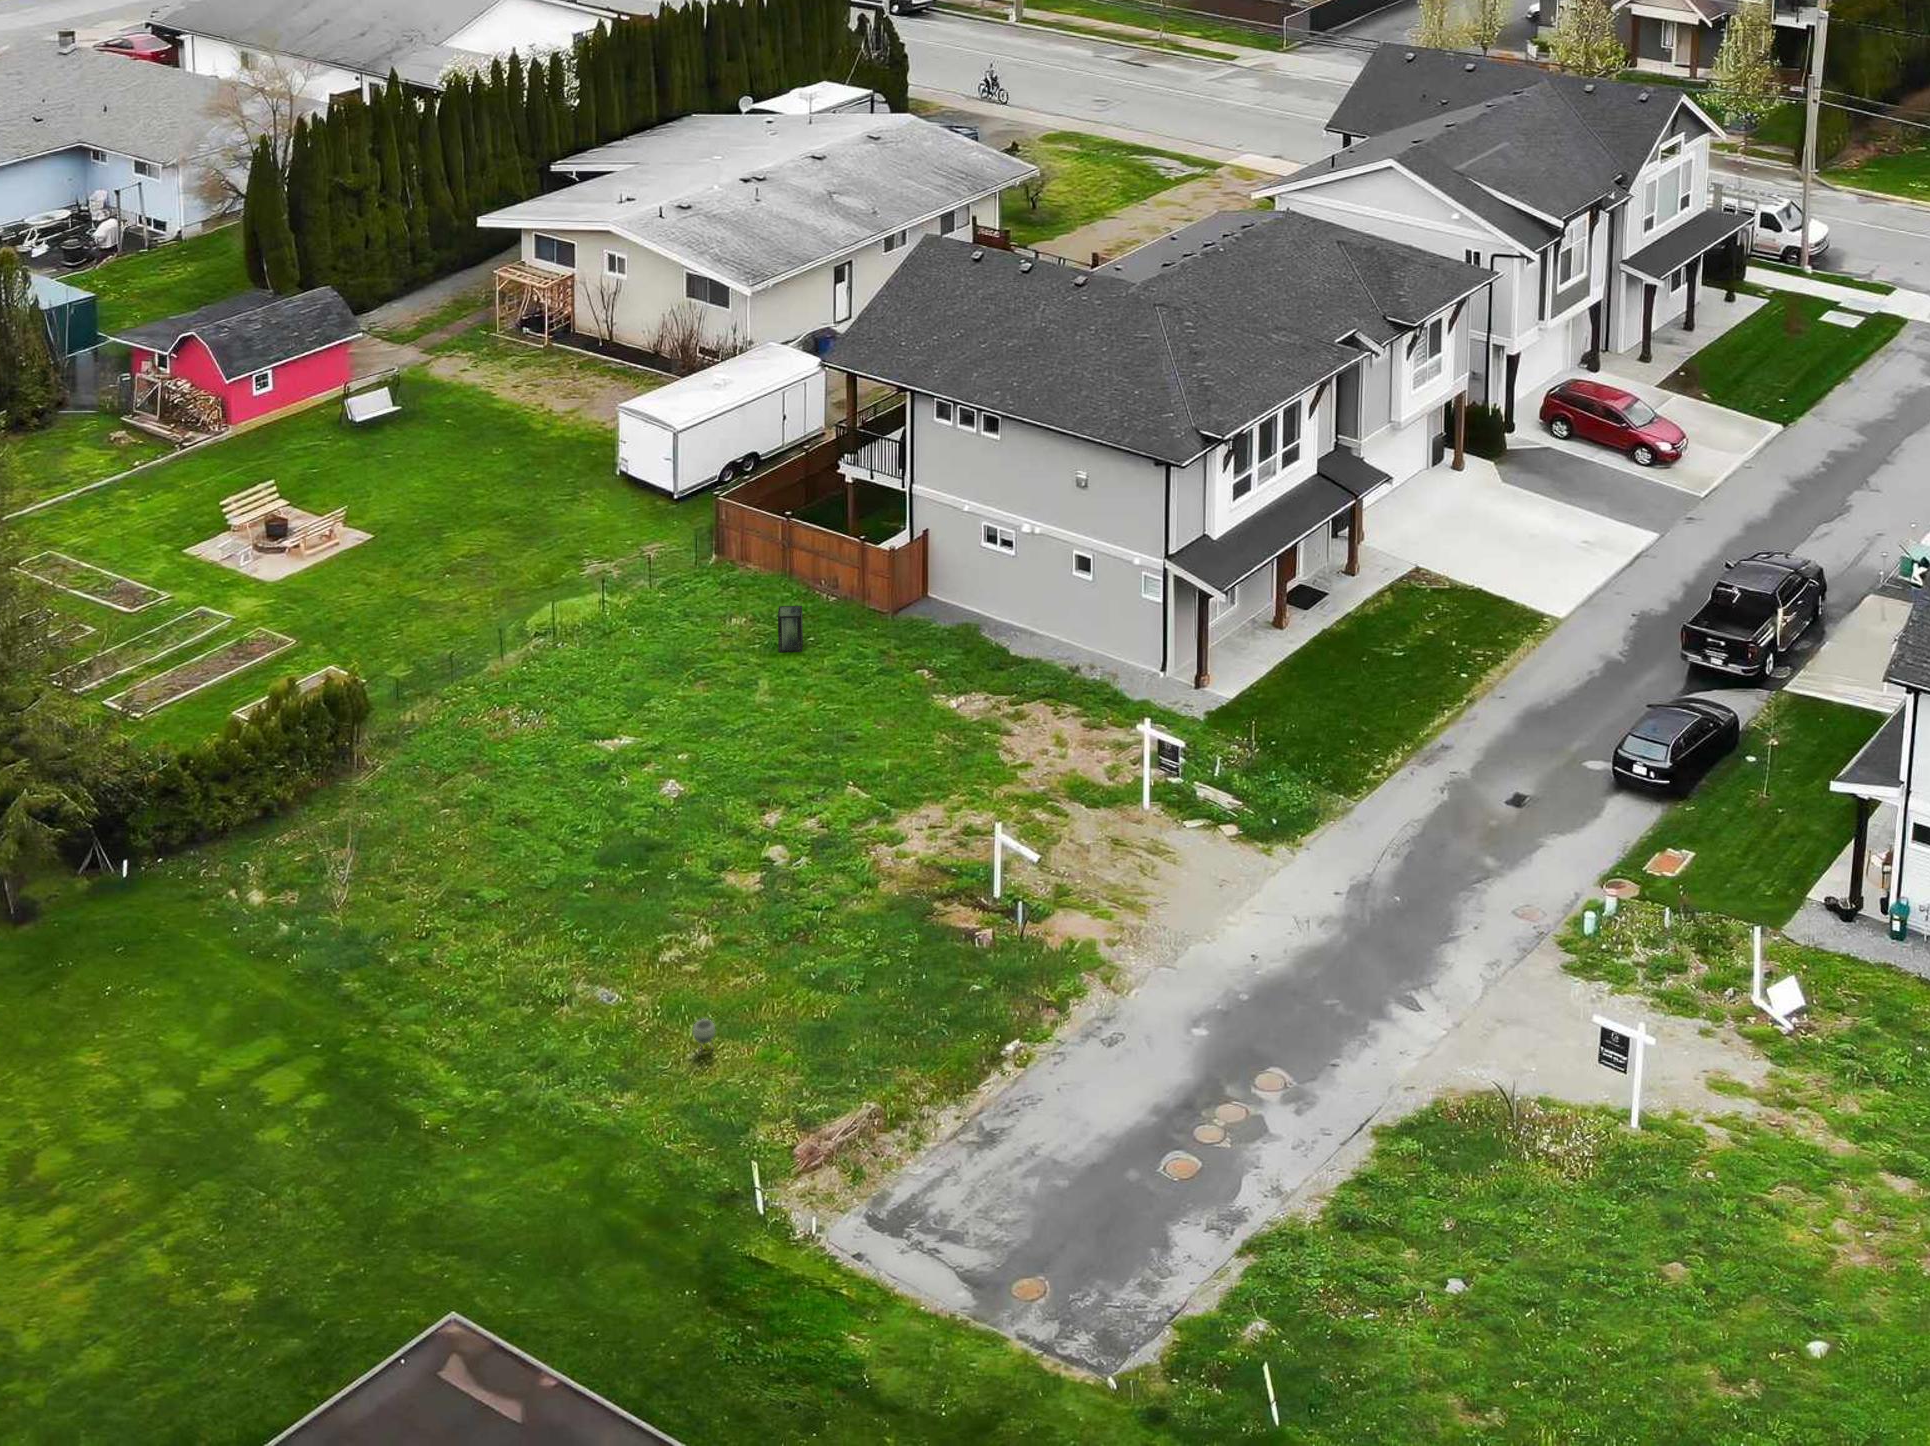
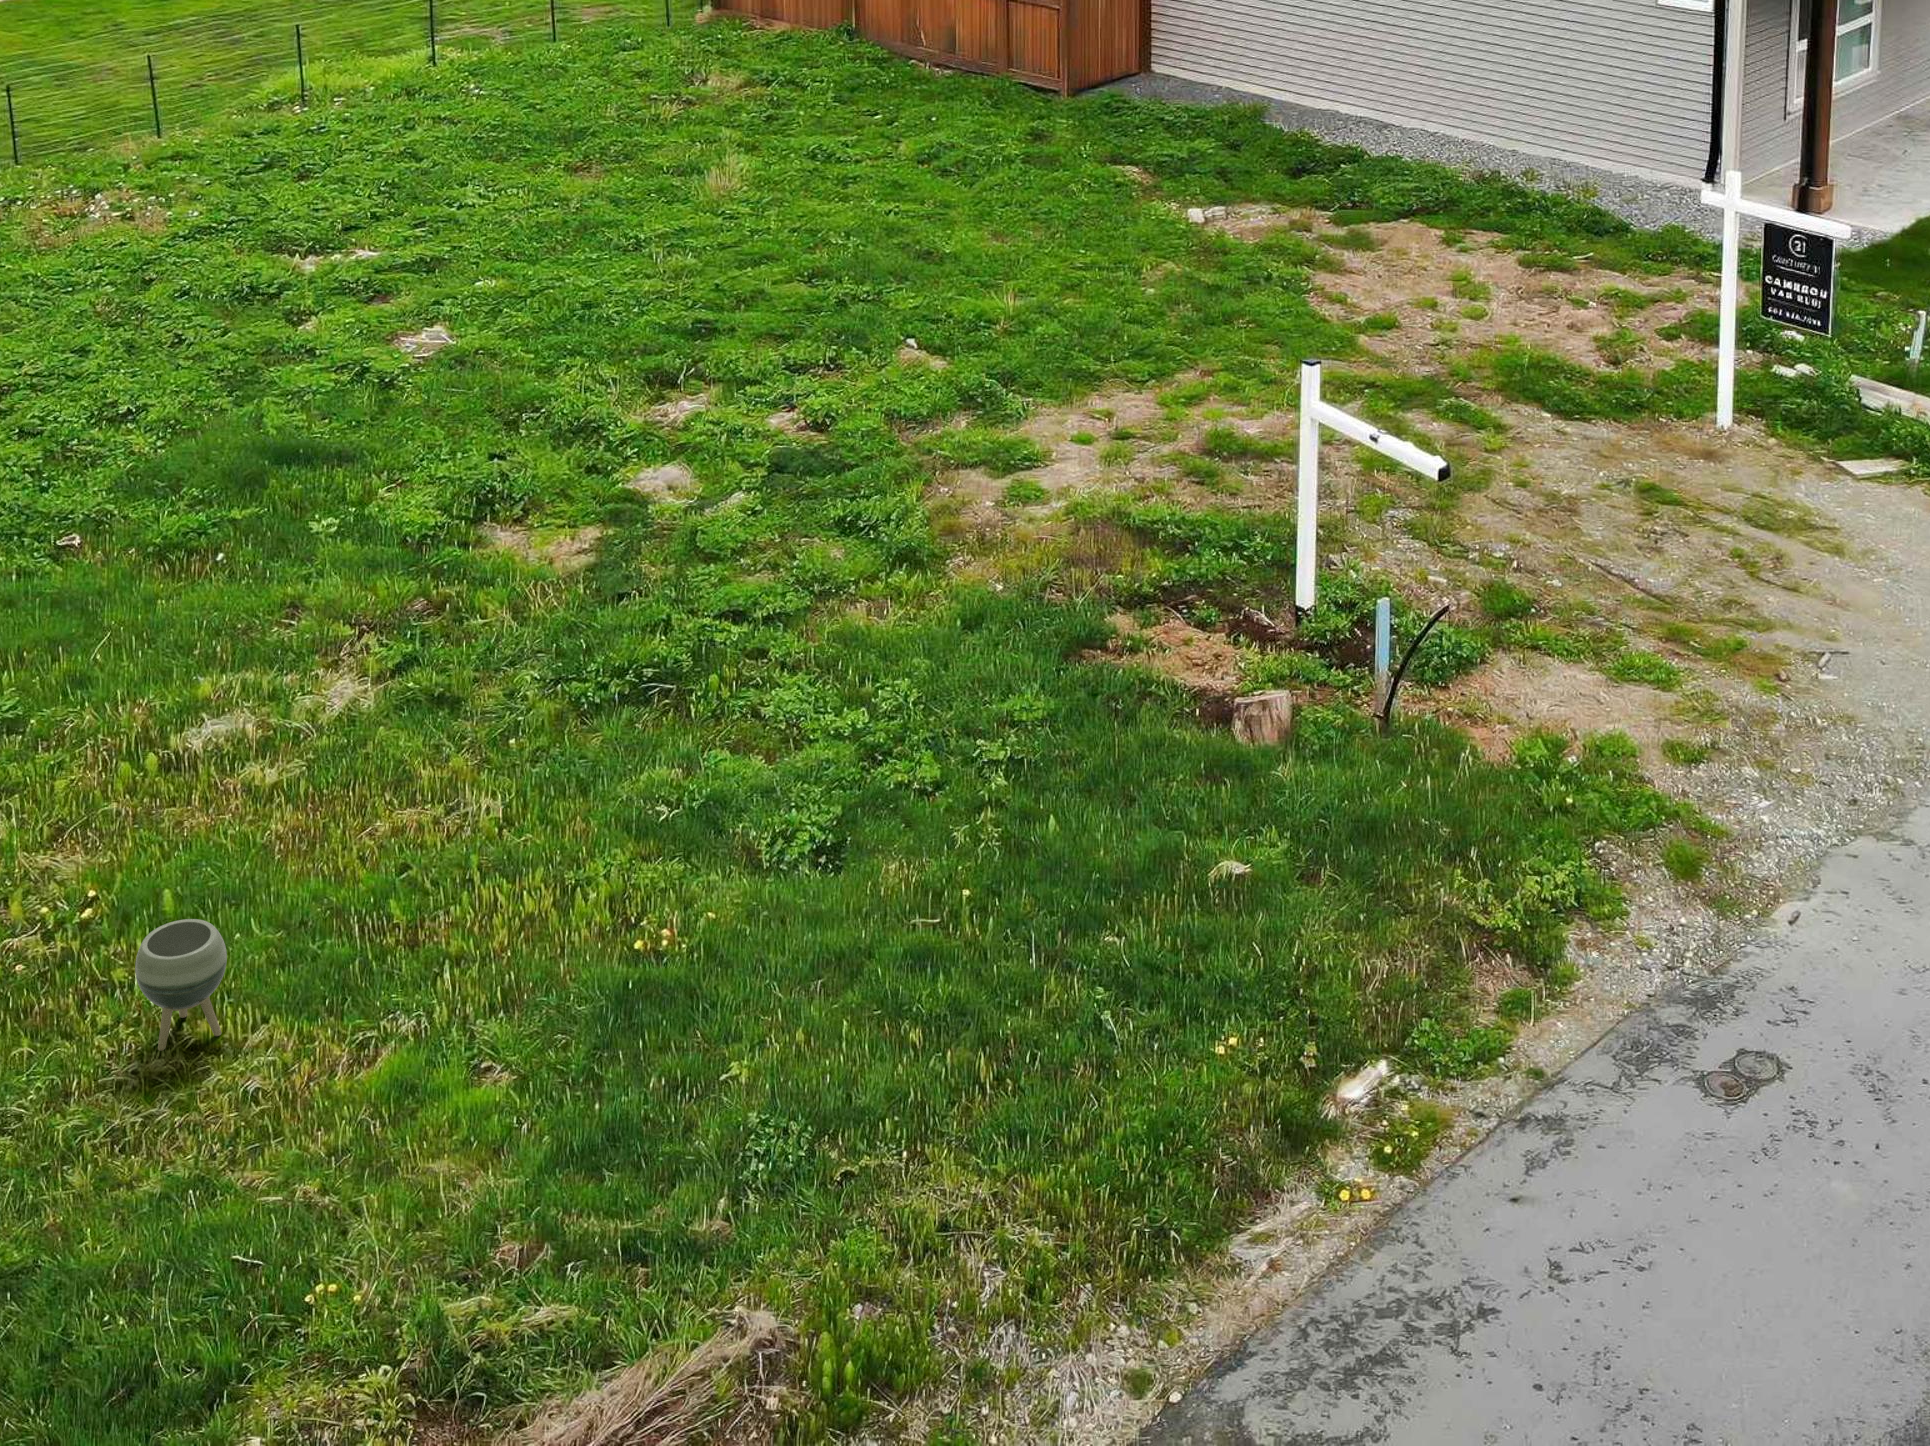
storage box: present [778,606,803,652] -> none [795,31,858,130]

